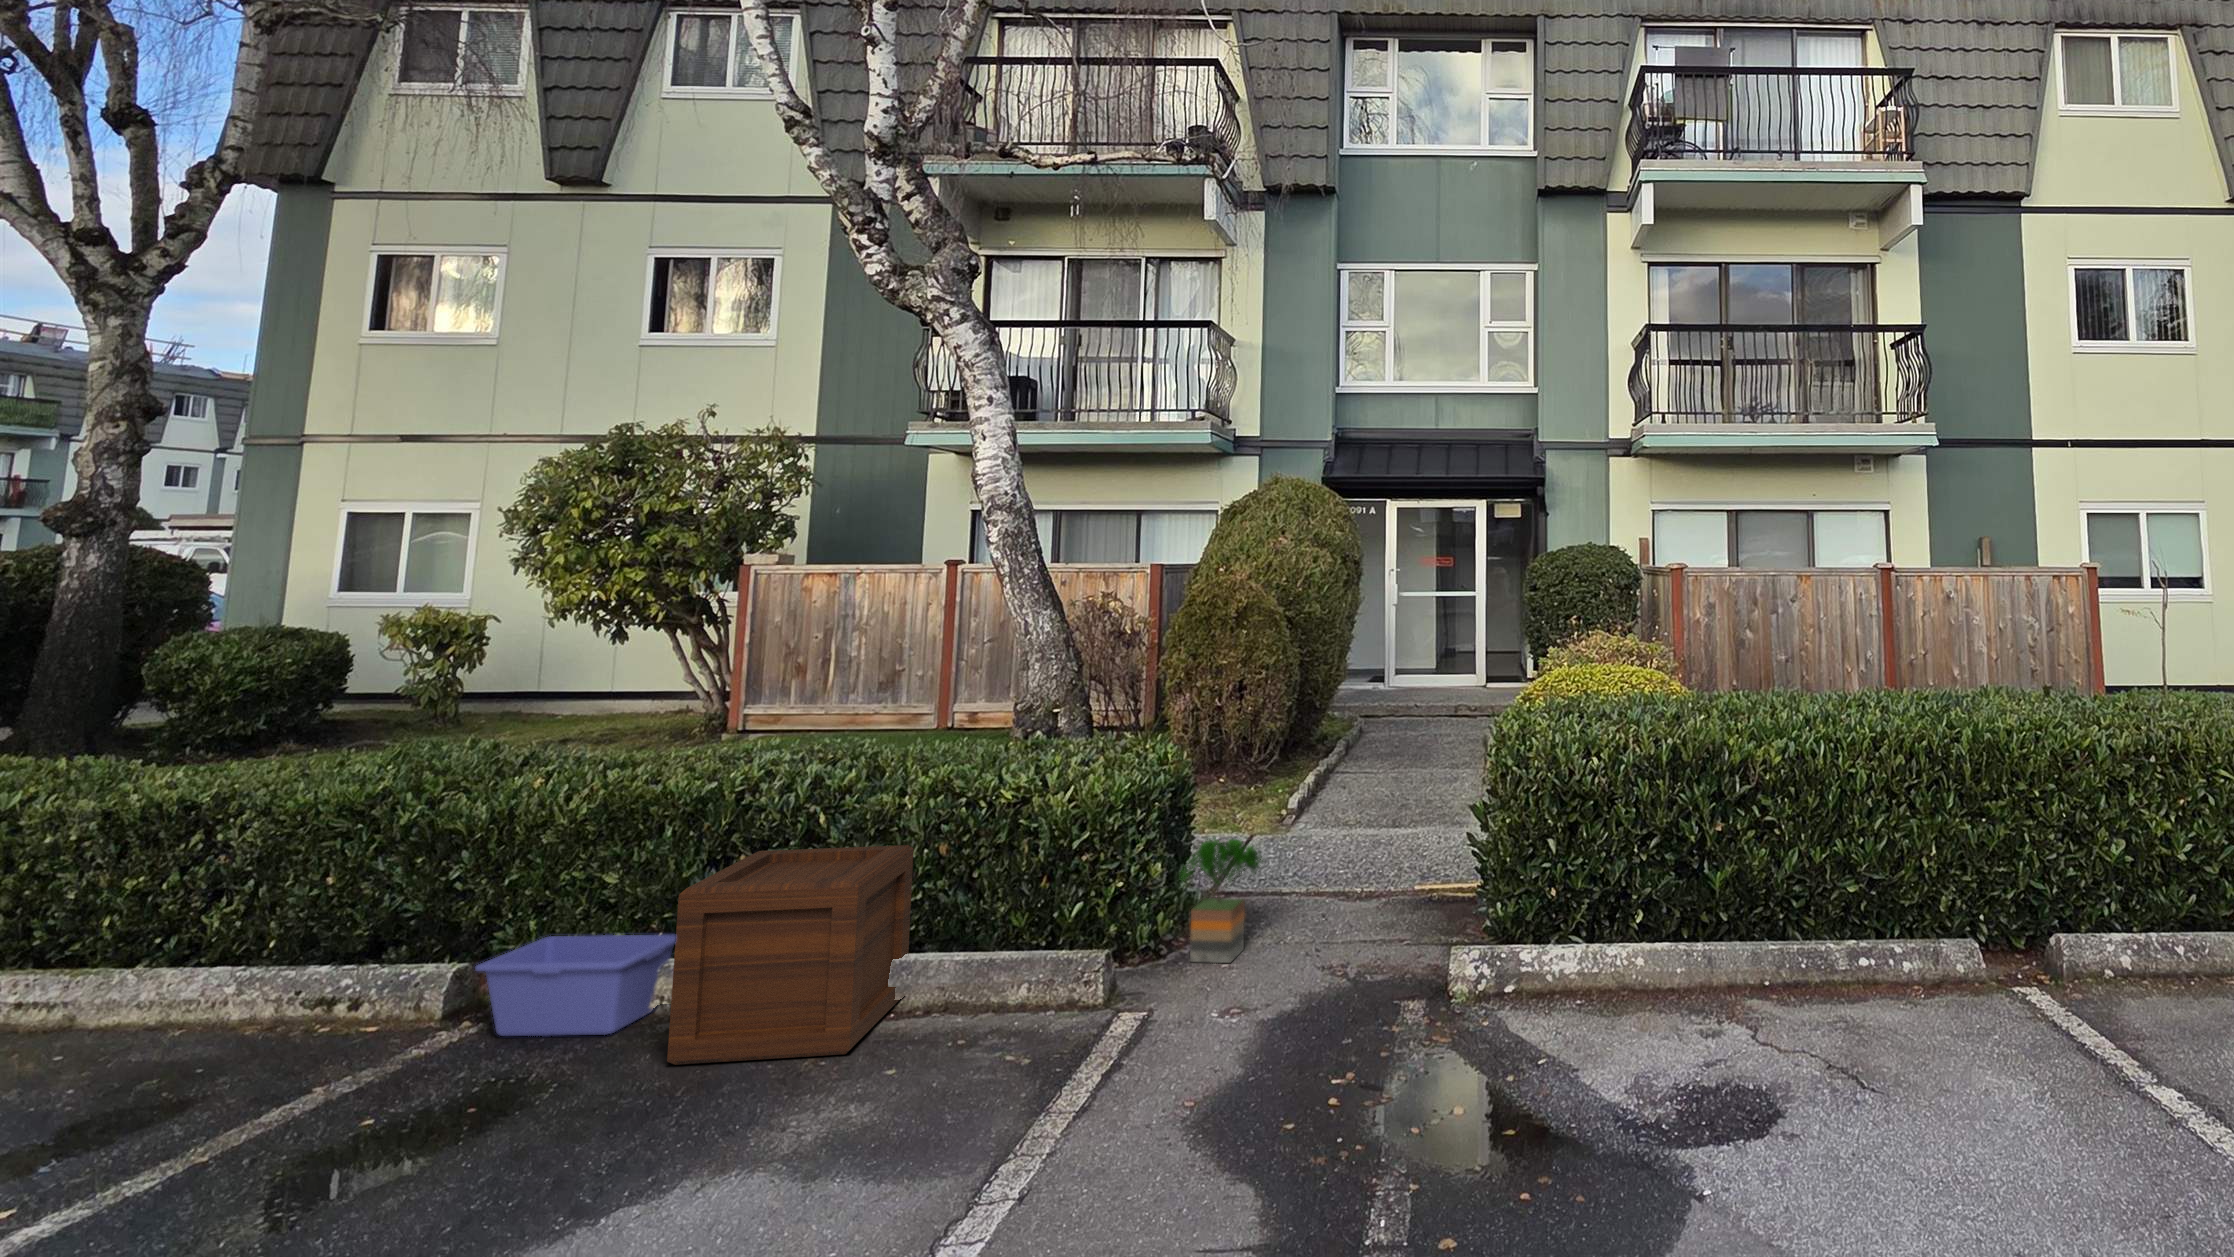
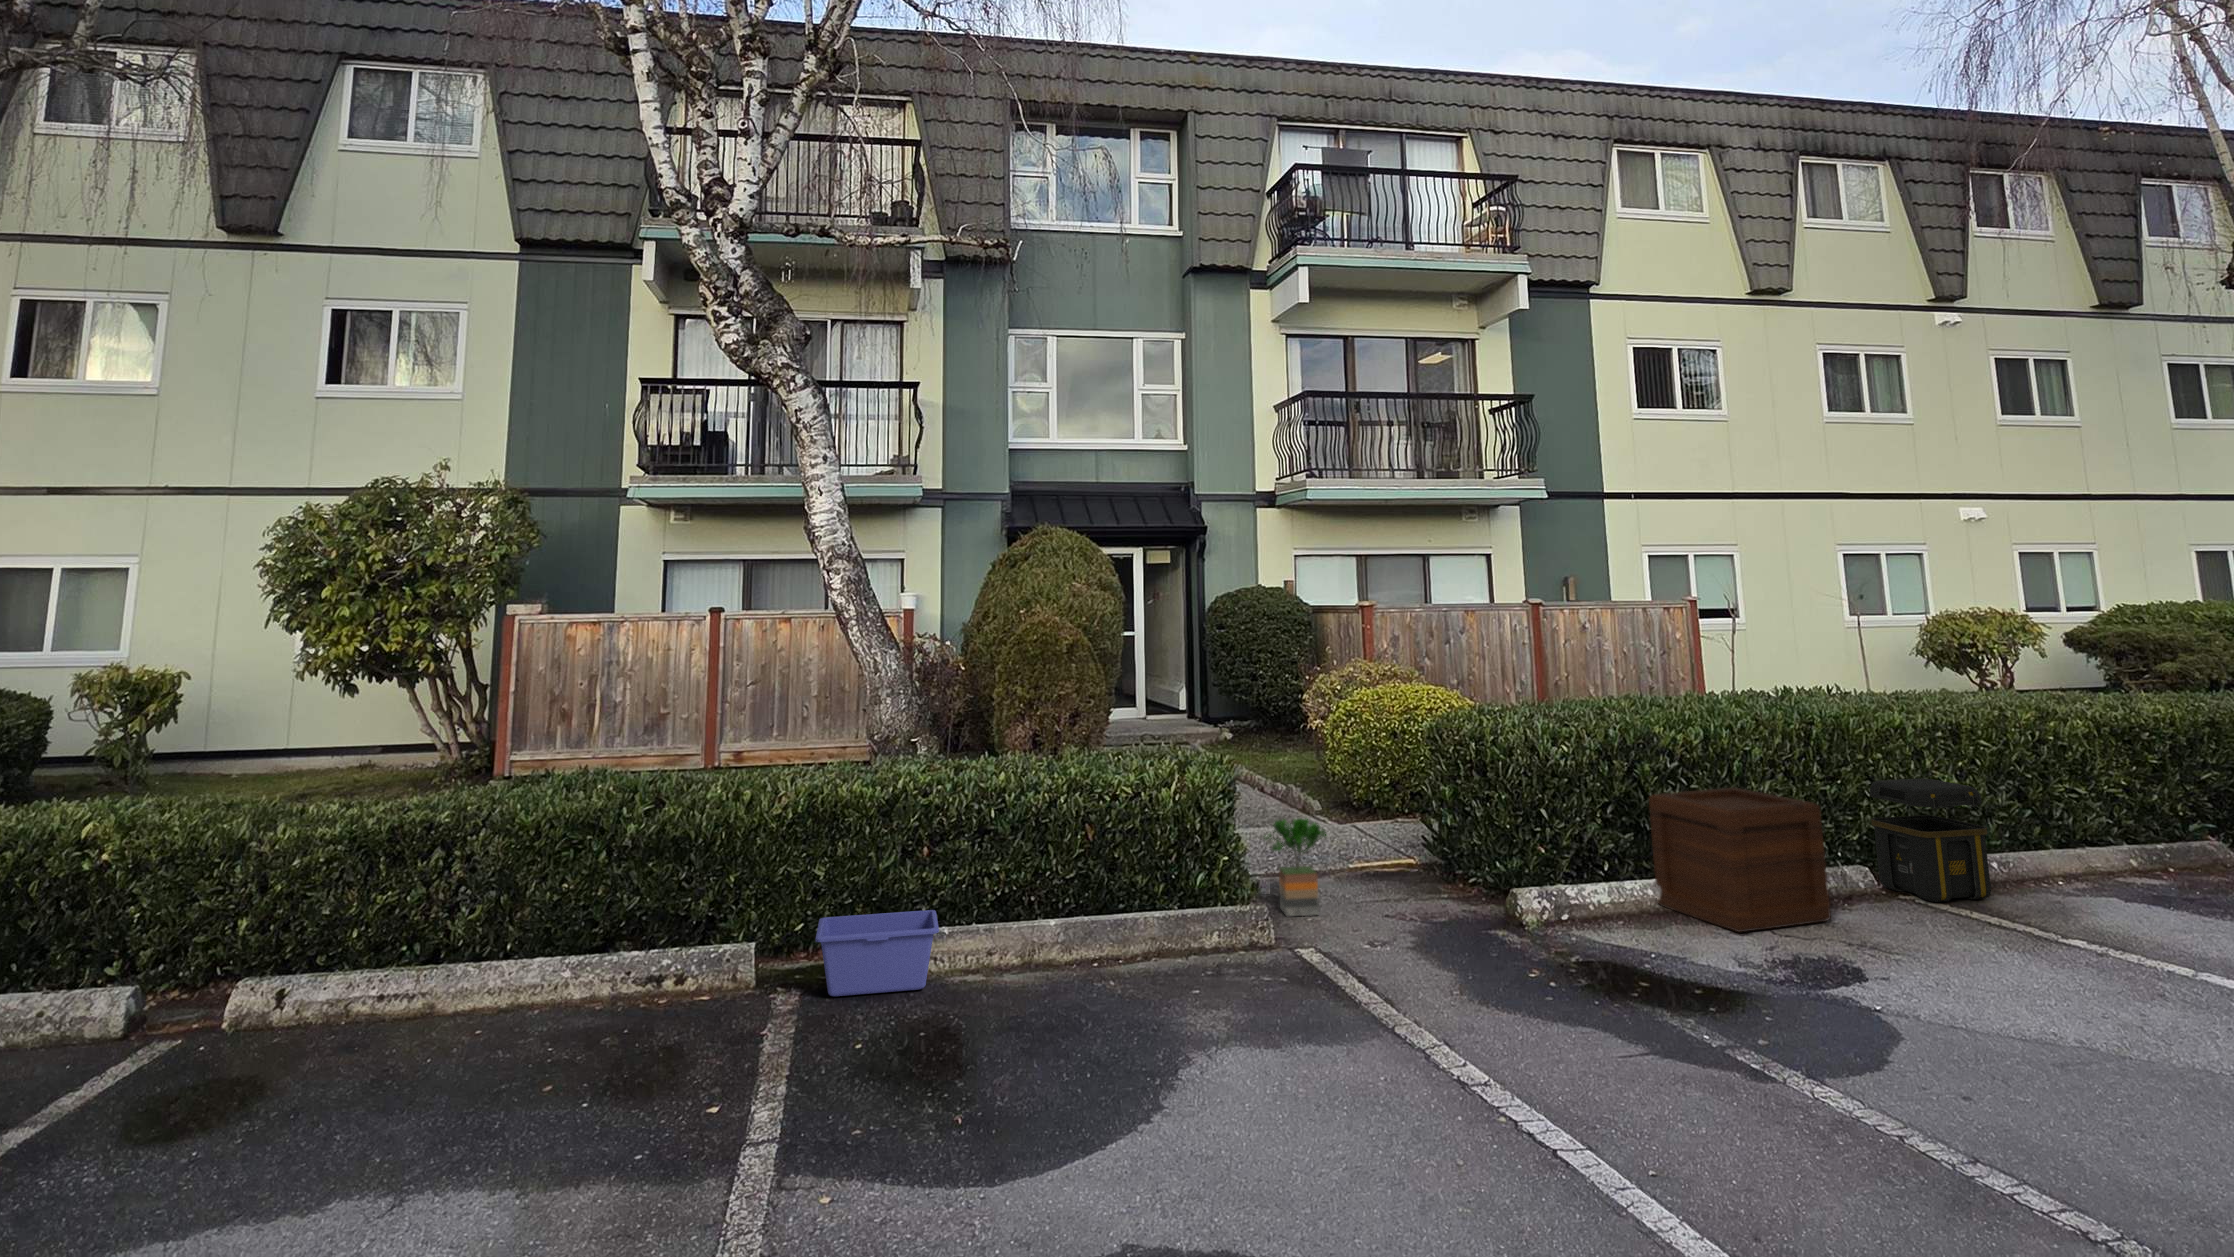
toolbox: none [2006,828,2150,1006] -> present [1870,778,1991,902]
wooden crate: present [667,845,914,1065] -> present [1649,787,1831,932]

